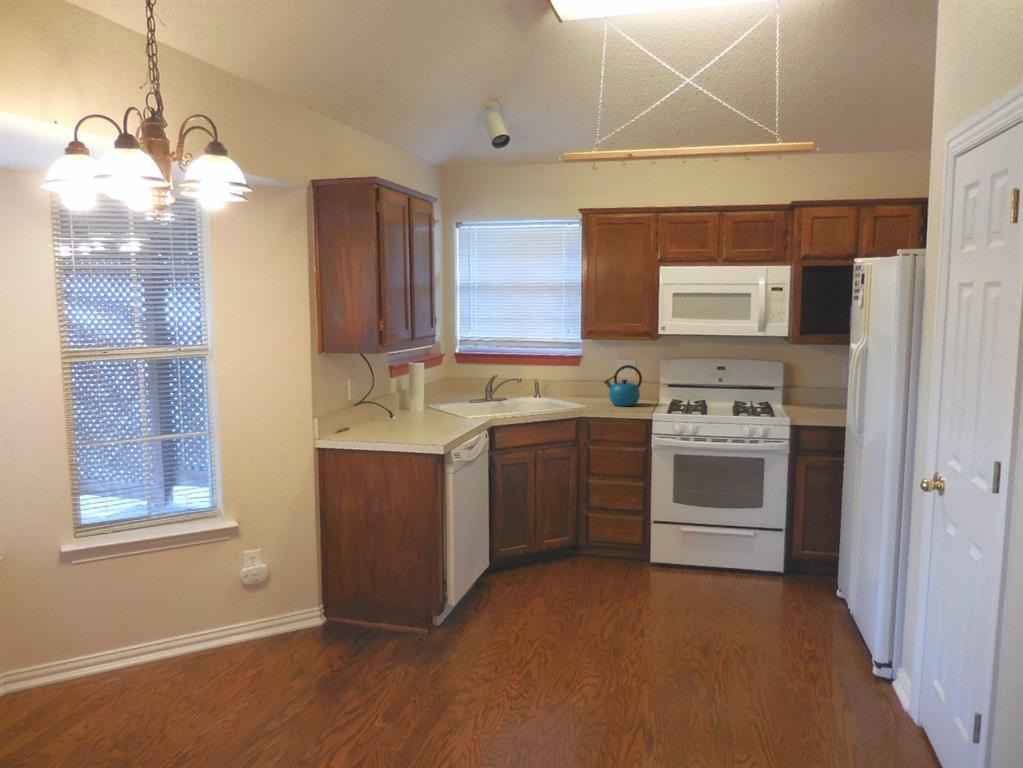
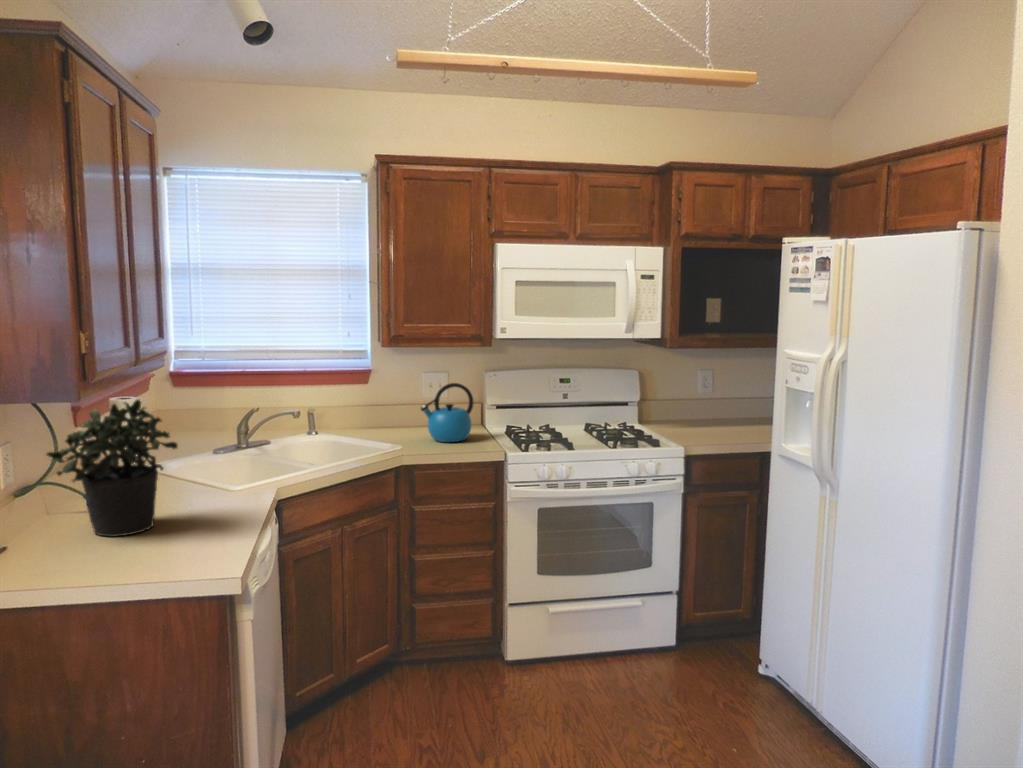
potted plant: none [365,357,427,430] -> present [47,399,178,537]

